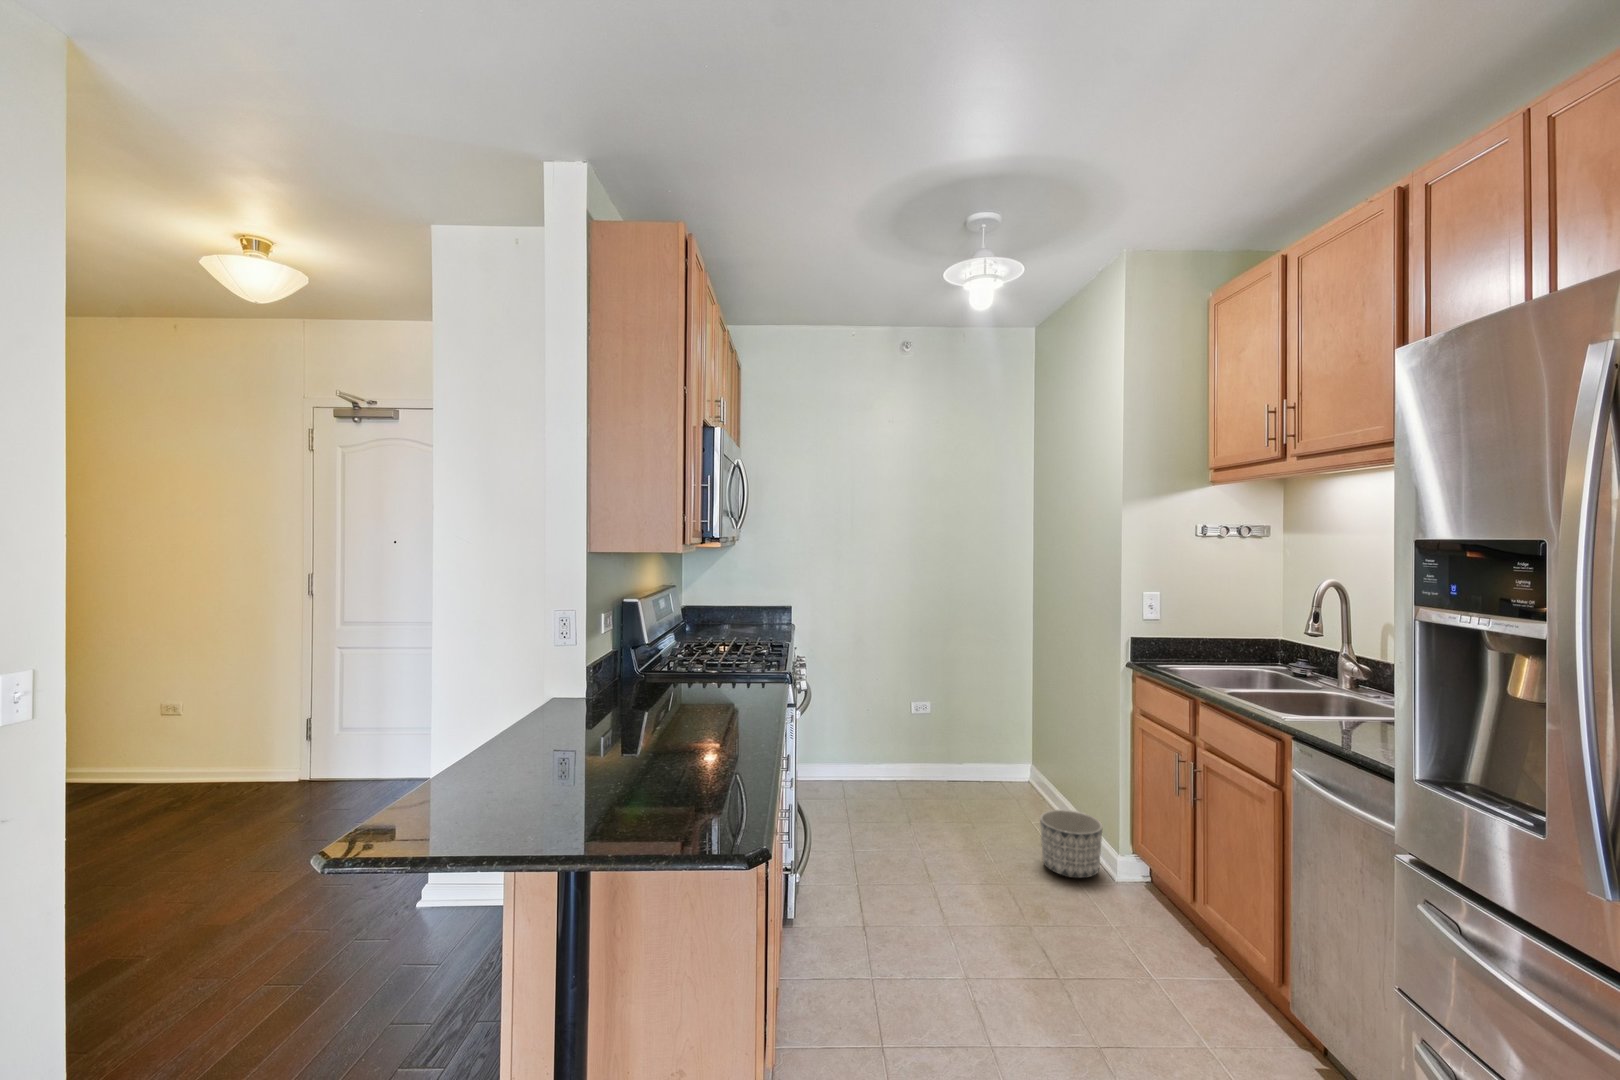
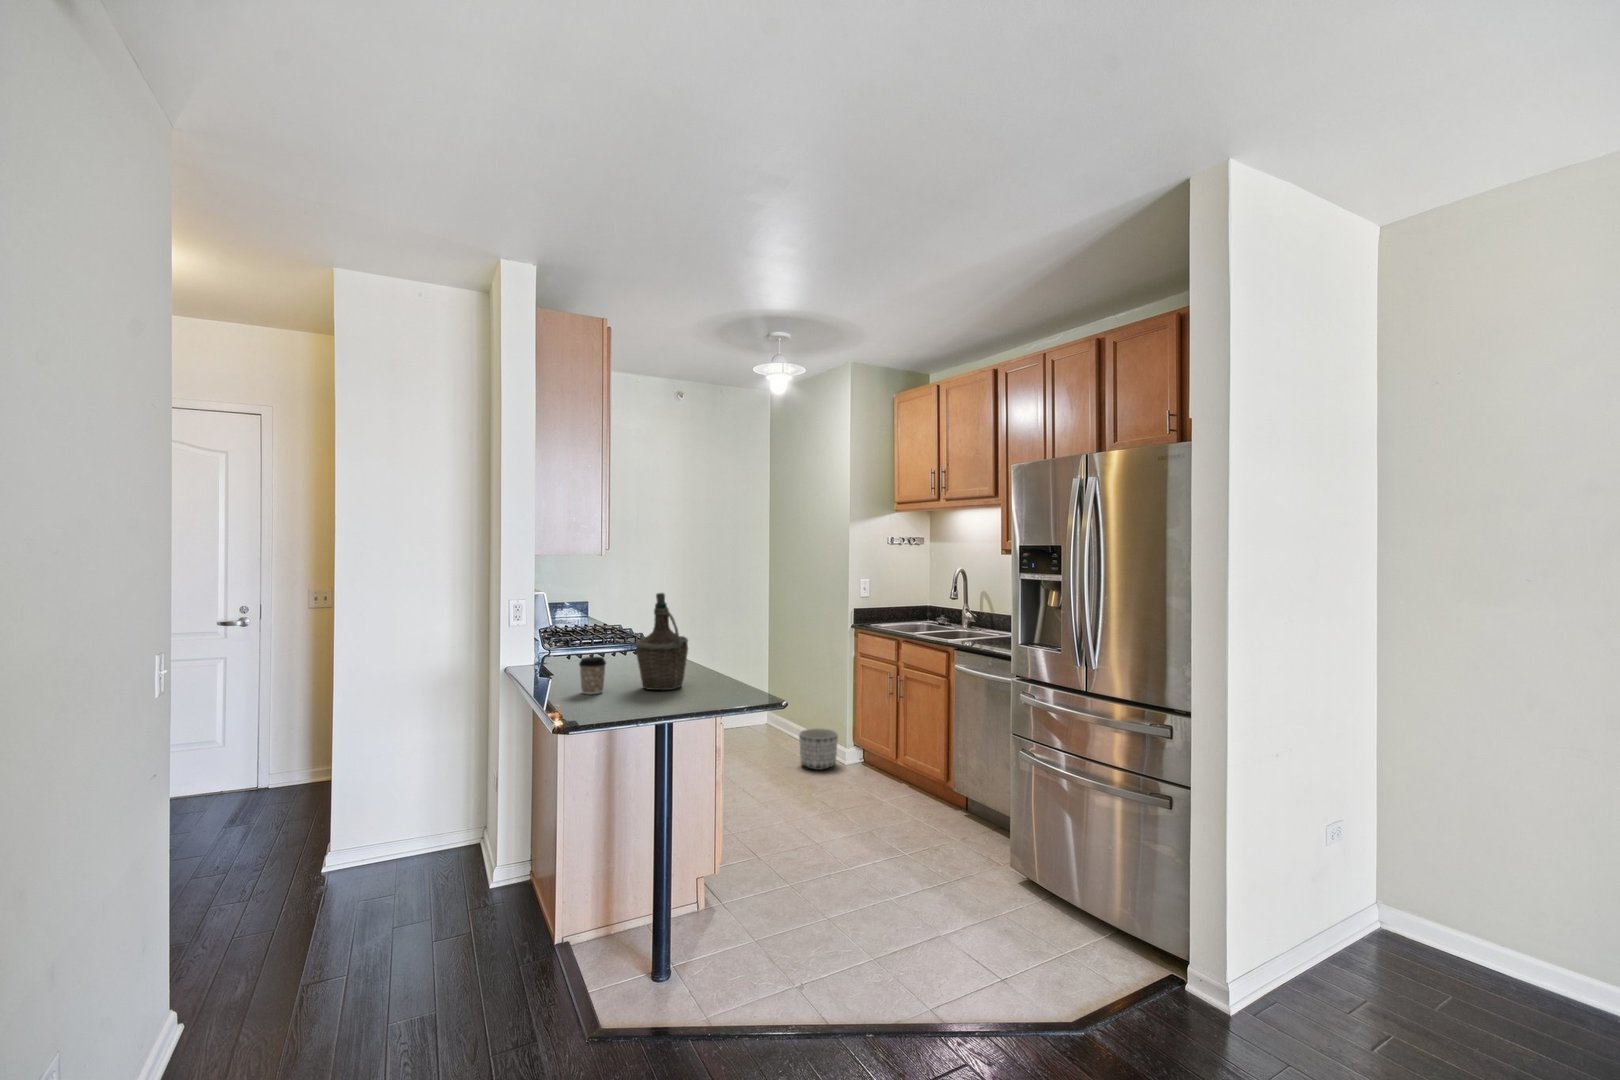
bottle: none [579,616,668,779] -> present [636,593,688,690]
coffee cup: none [501,709,545,769] -> present [579,657,606,694]

